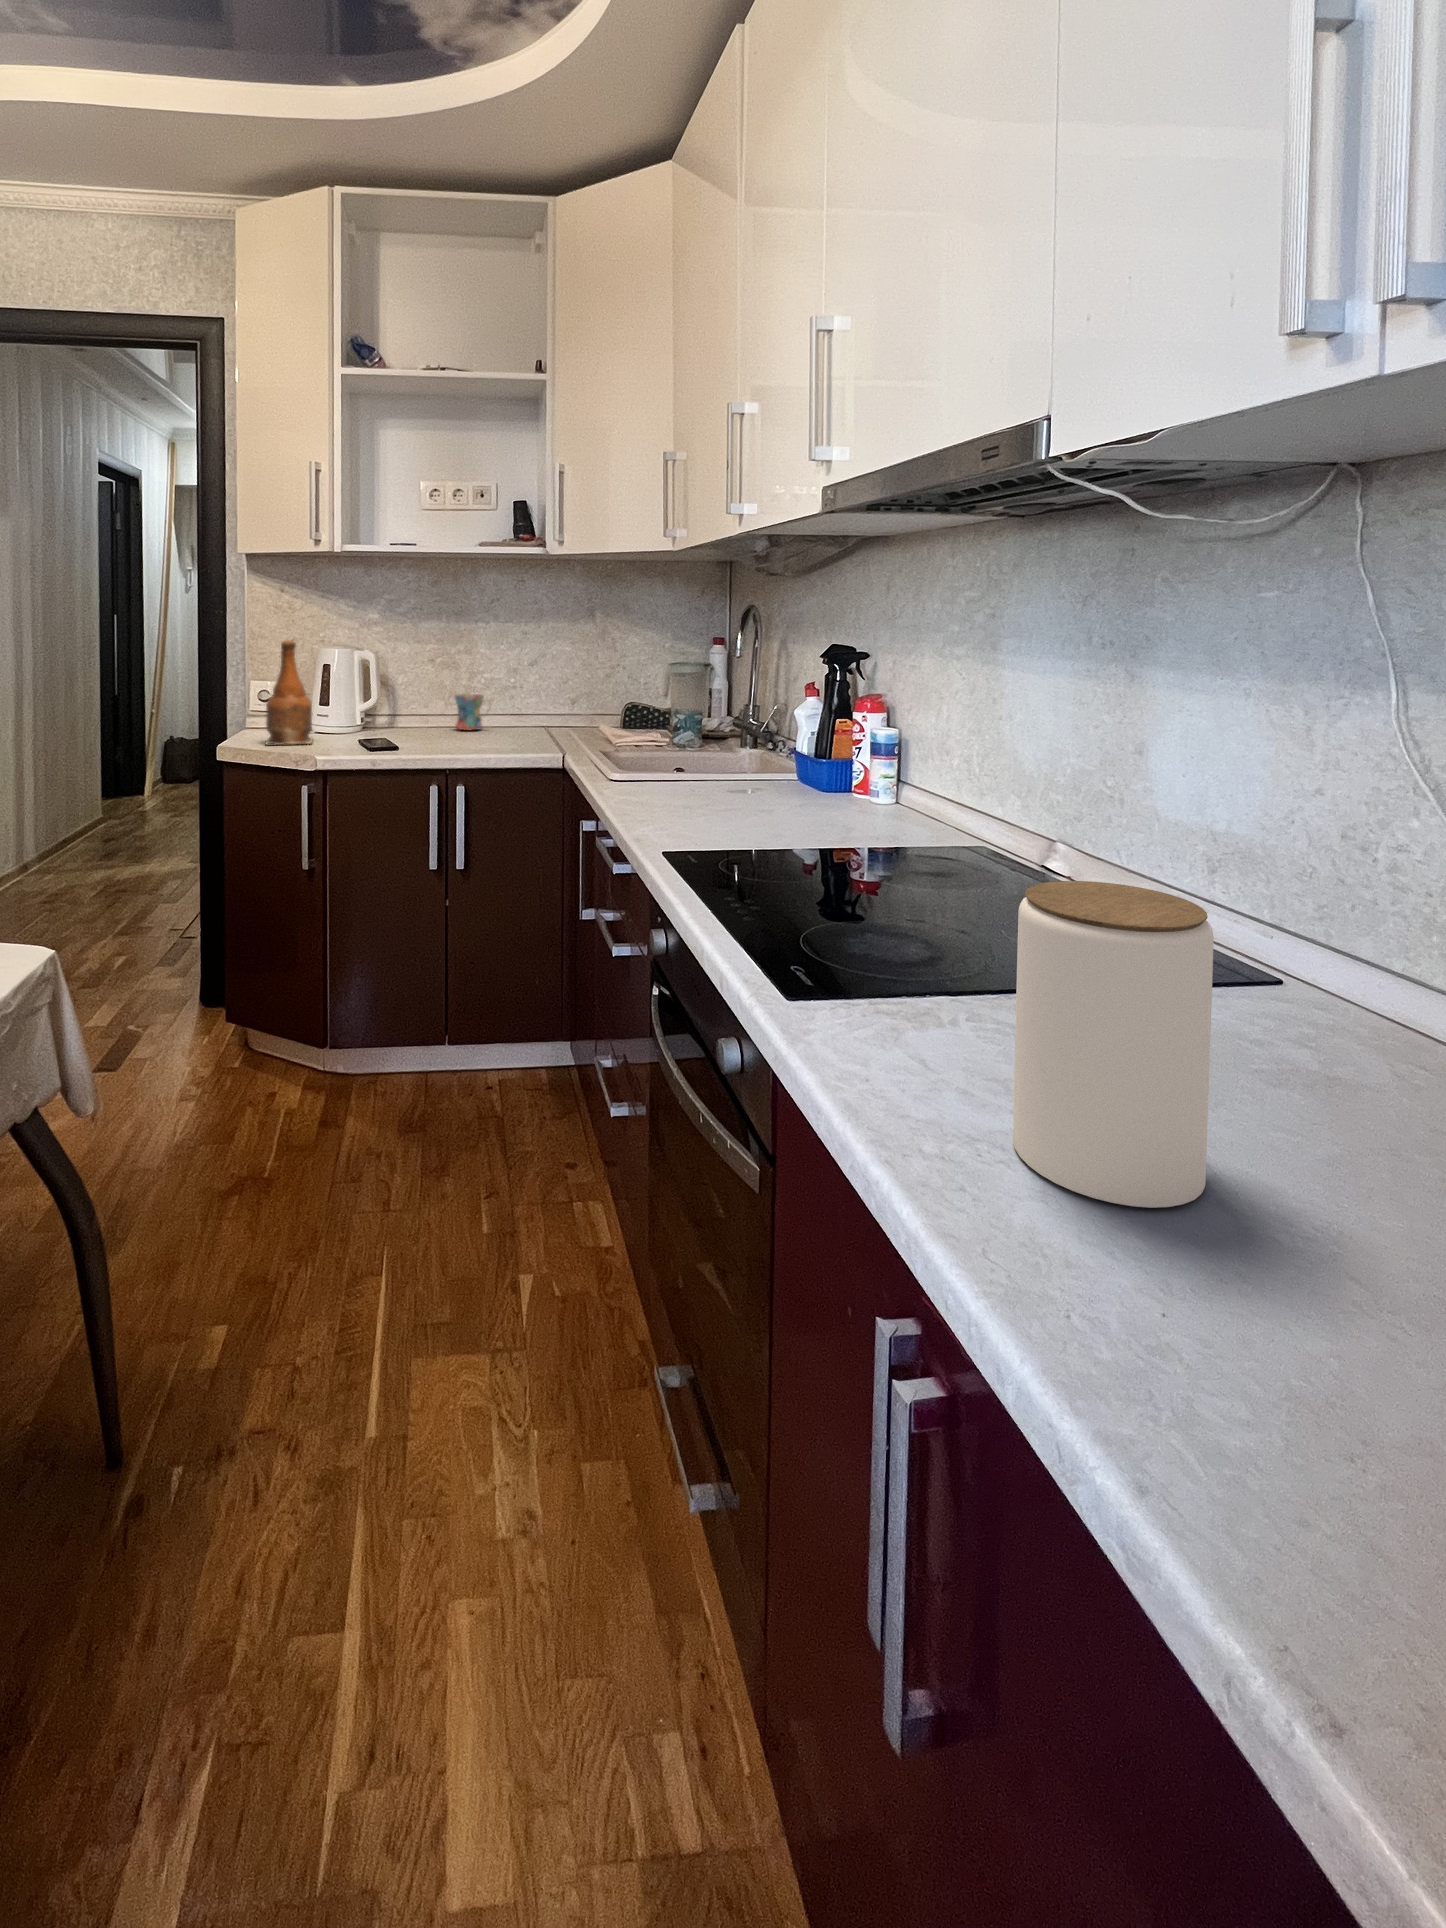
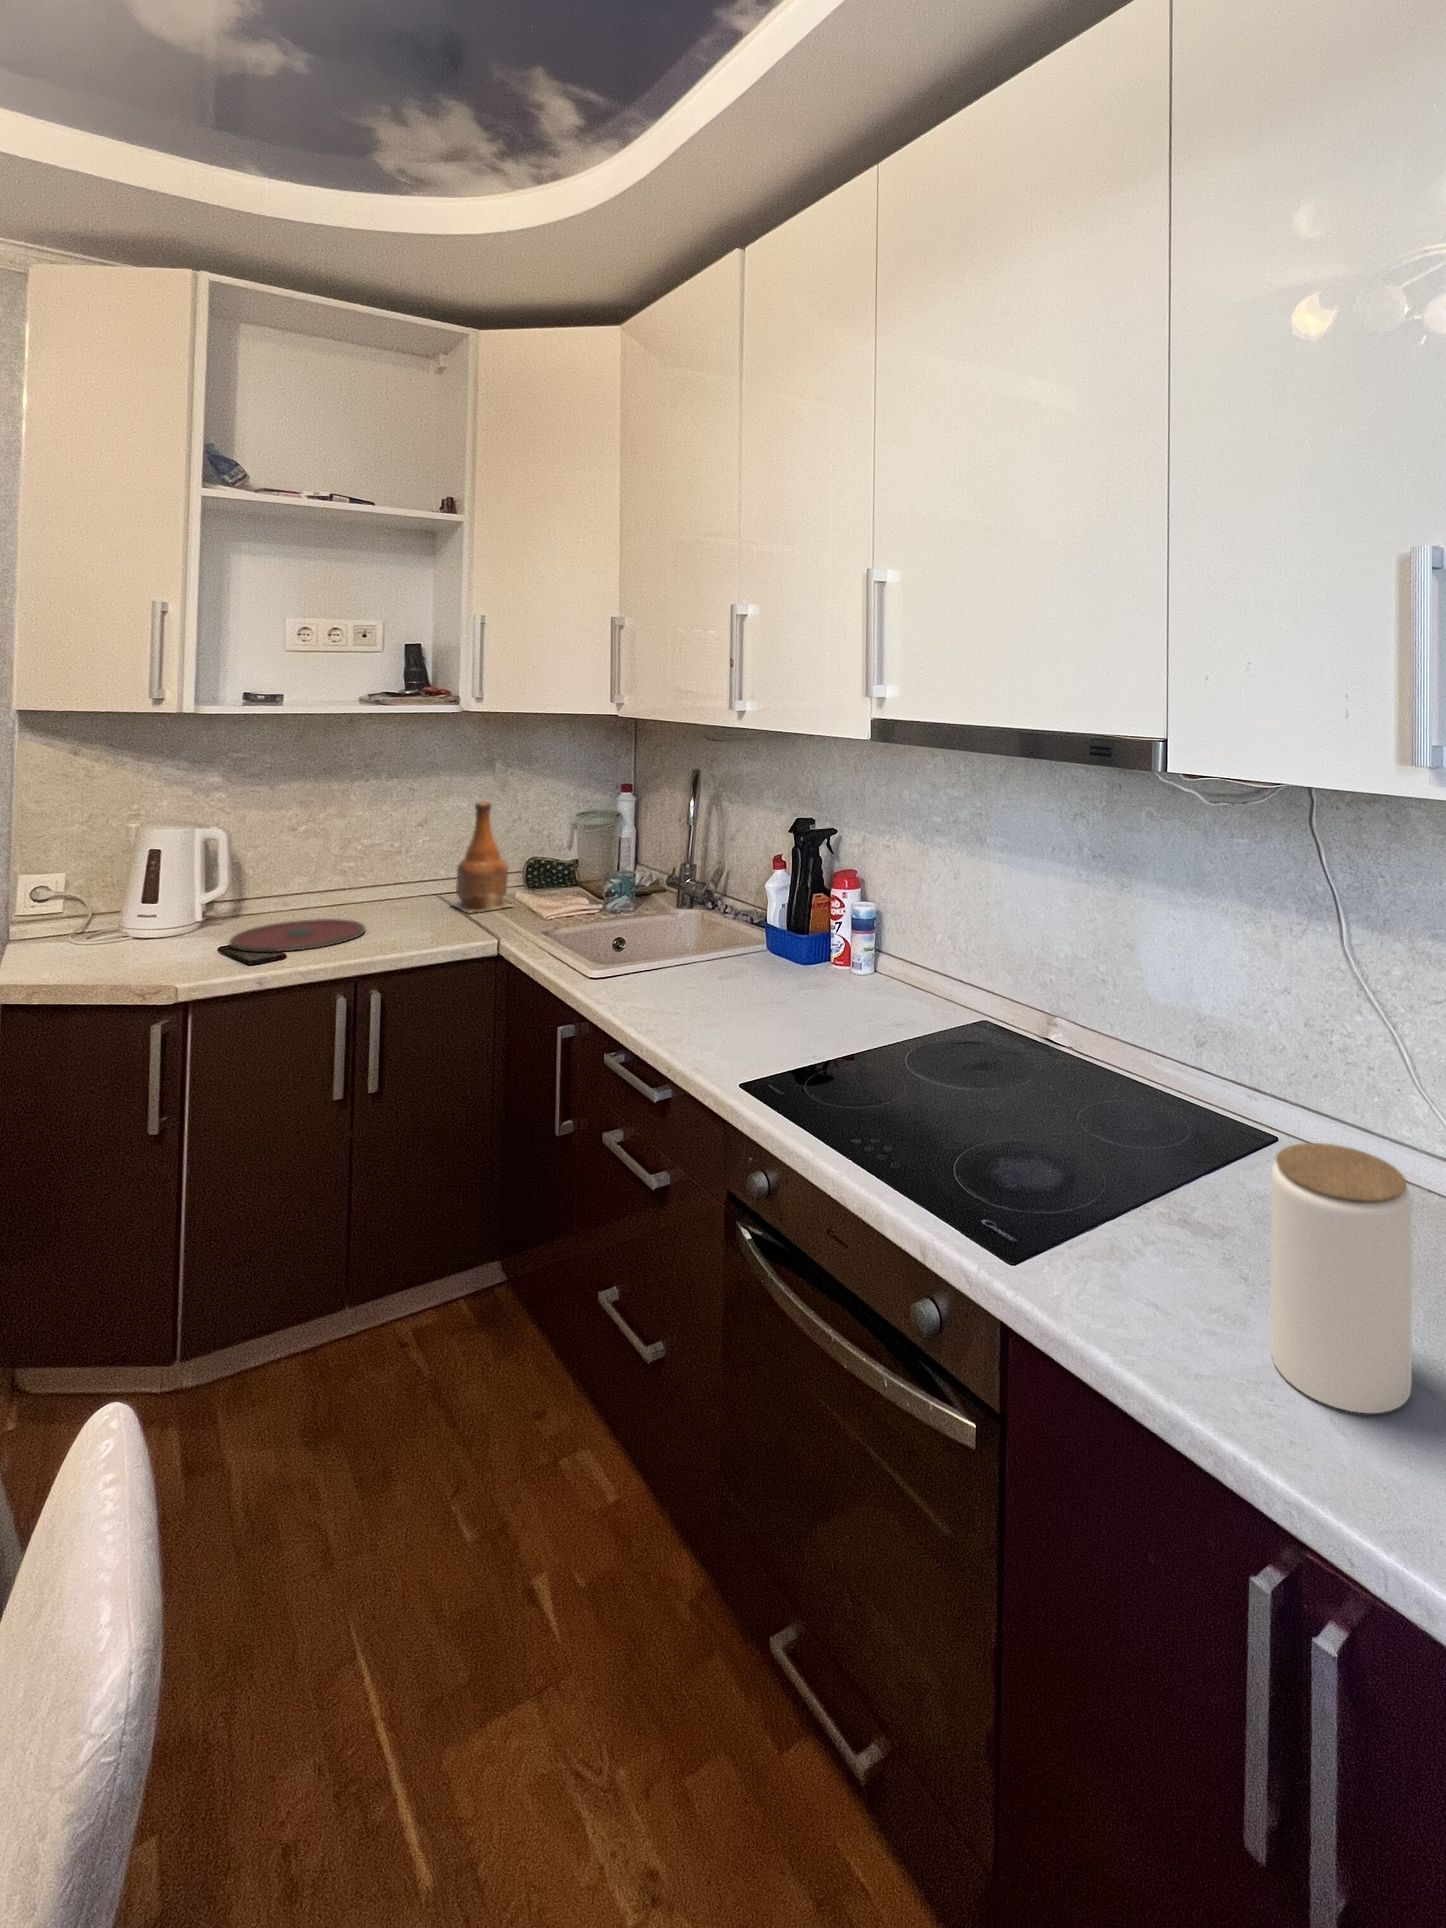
bottle: present [266,640,313,745] -> present [452,801,512,913]
mug: present [454,694,492,730] -> none [325,864,375,910]
plate: none [368,731,470,747] -> present [229,919,366,952]

